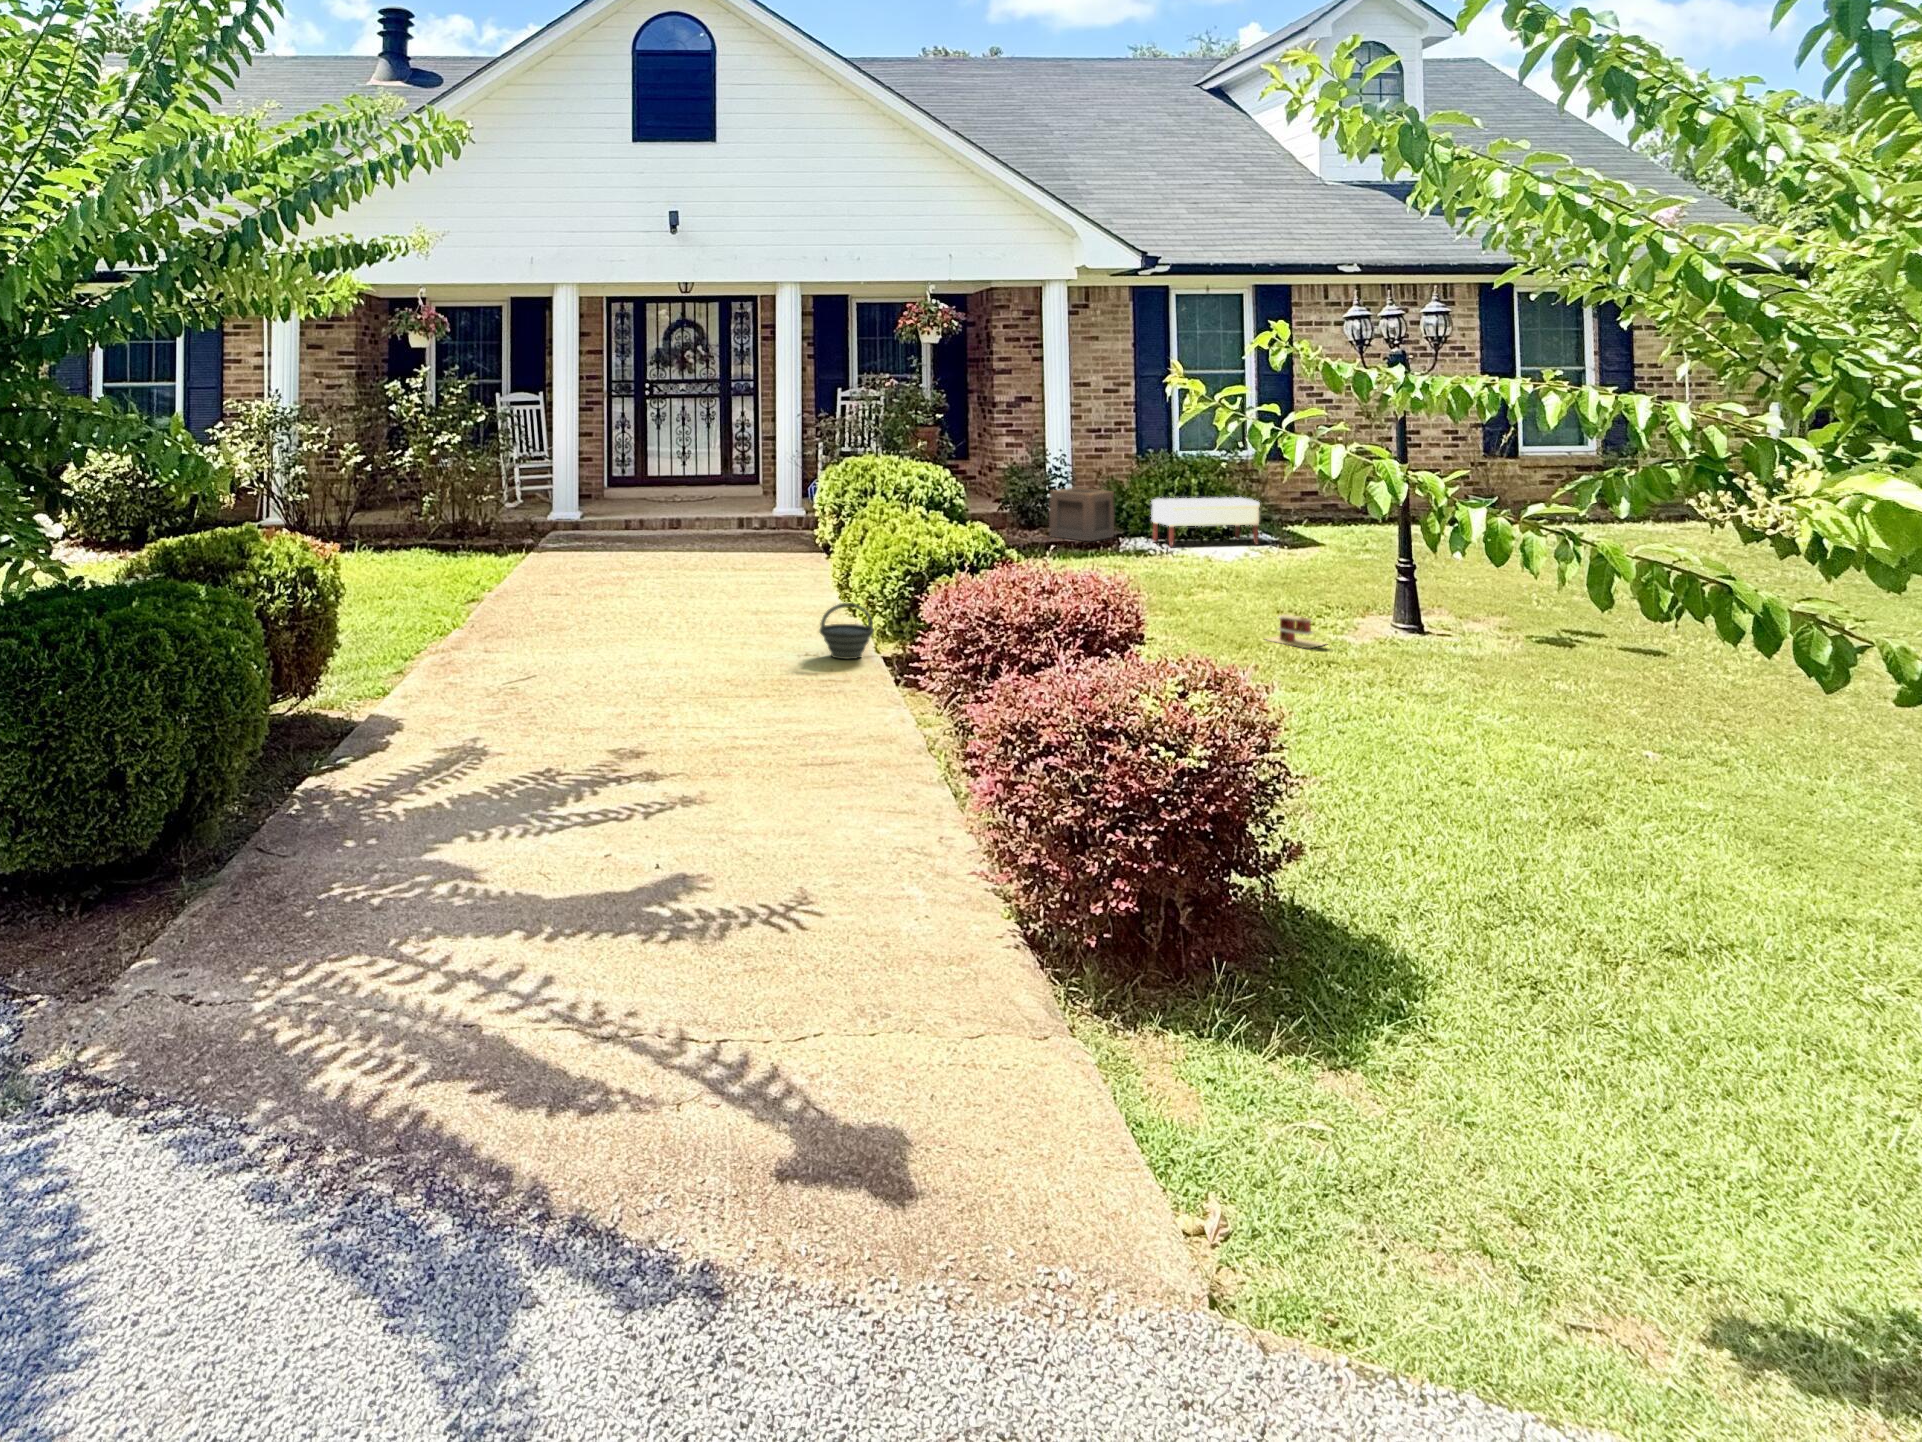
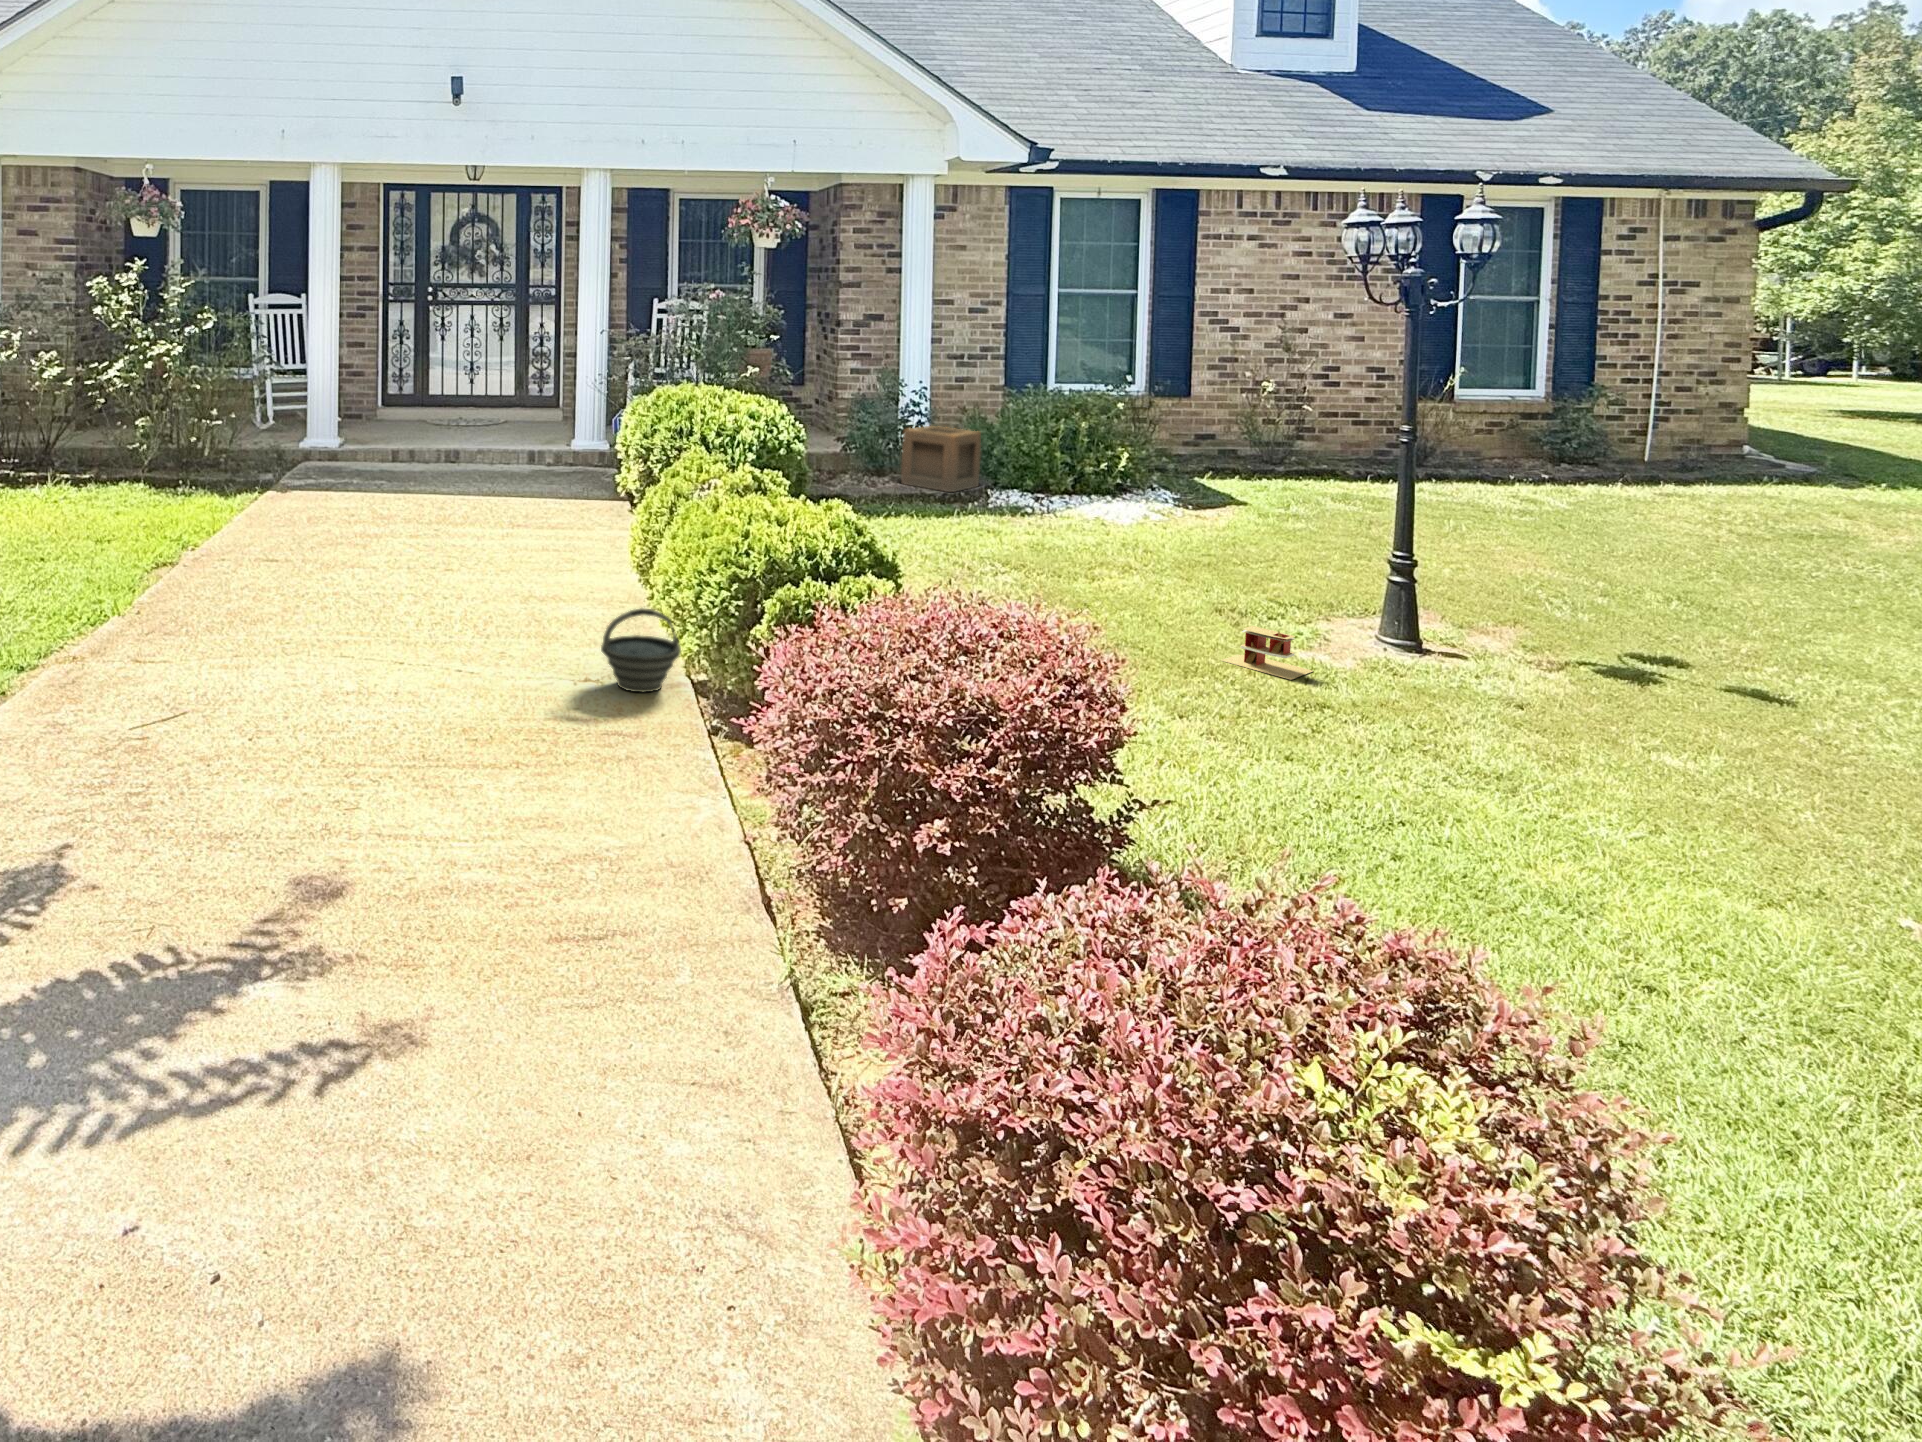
bench: present [1151,497,1260,547] -> none [1027,443,1161,503]

